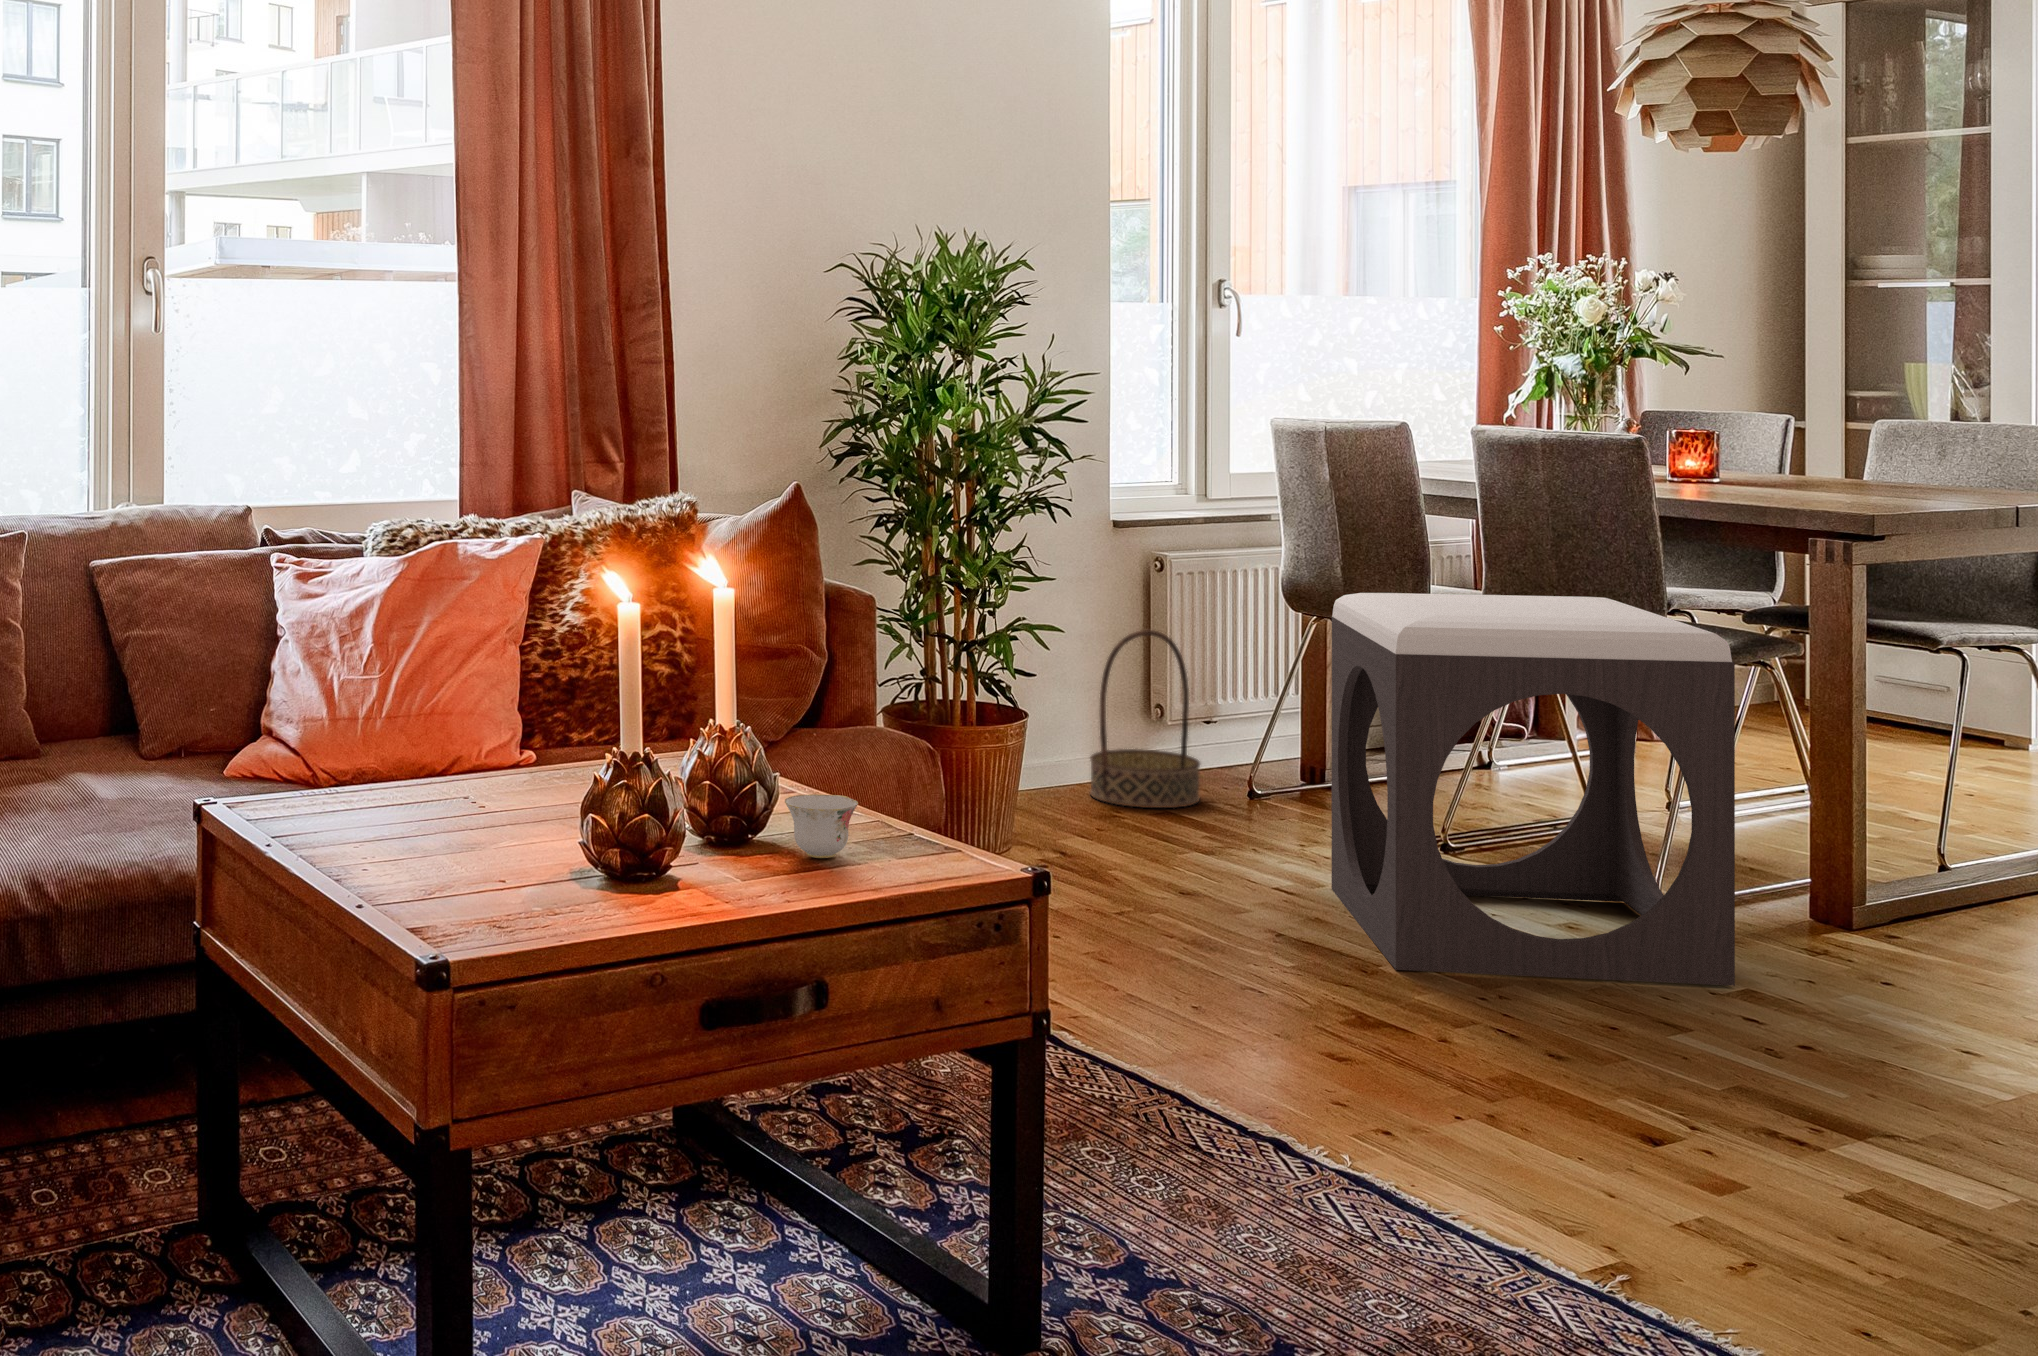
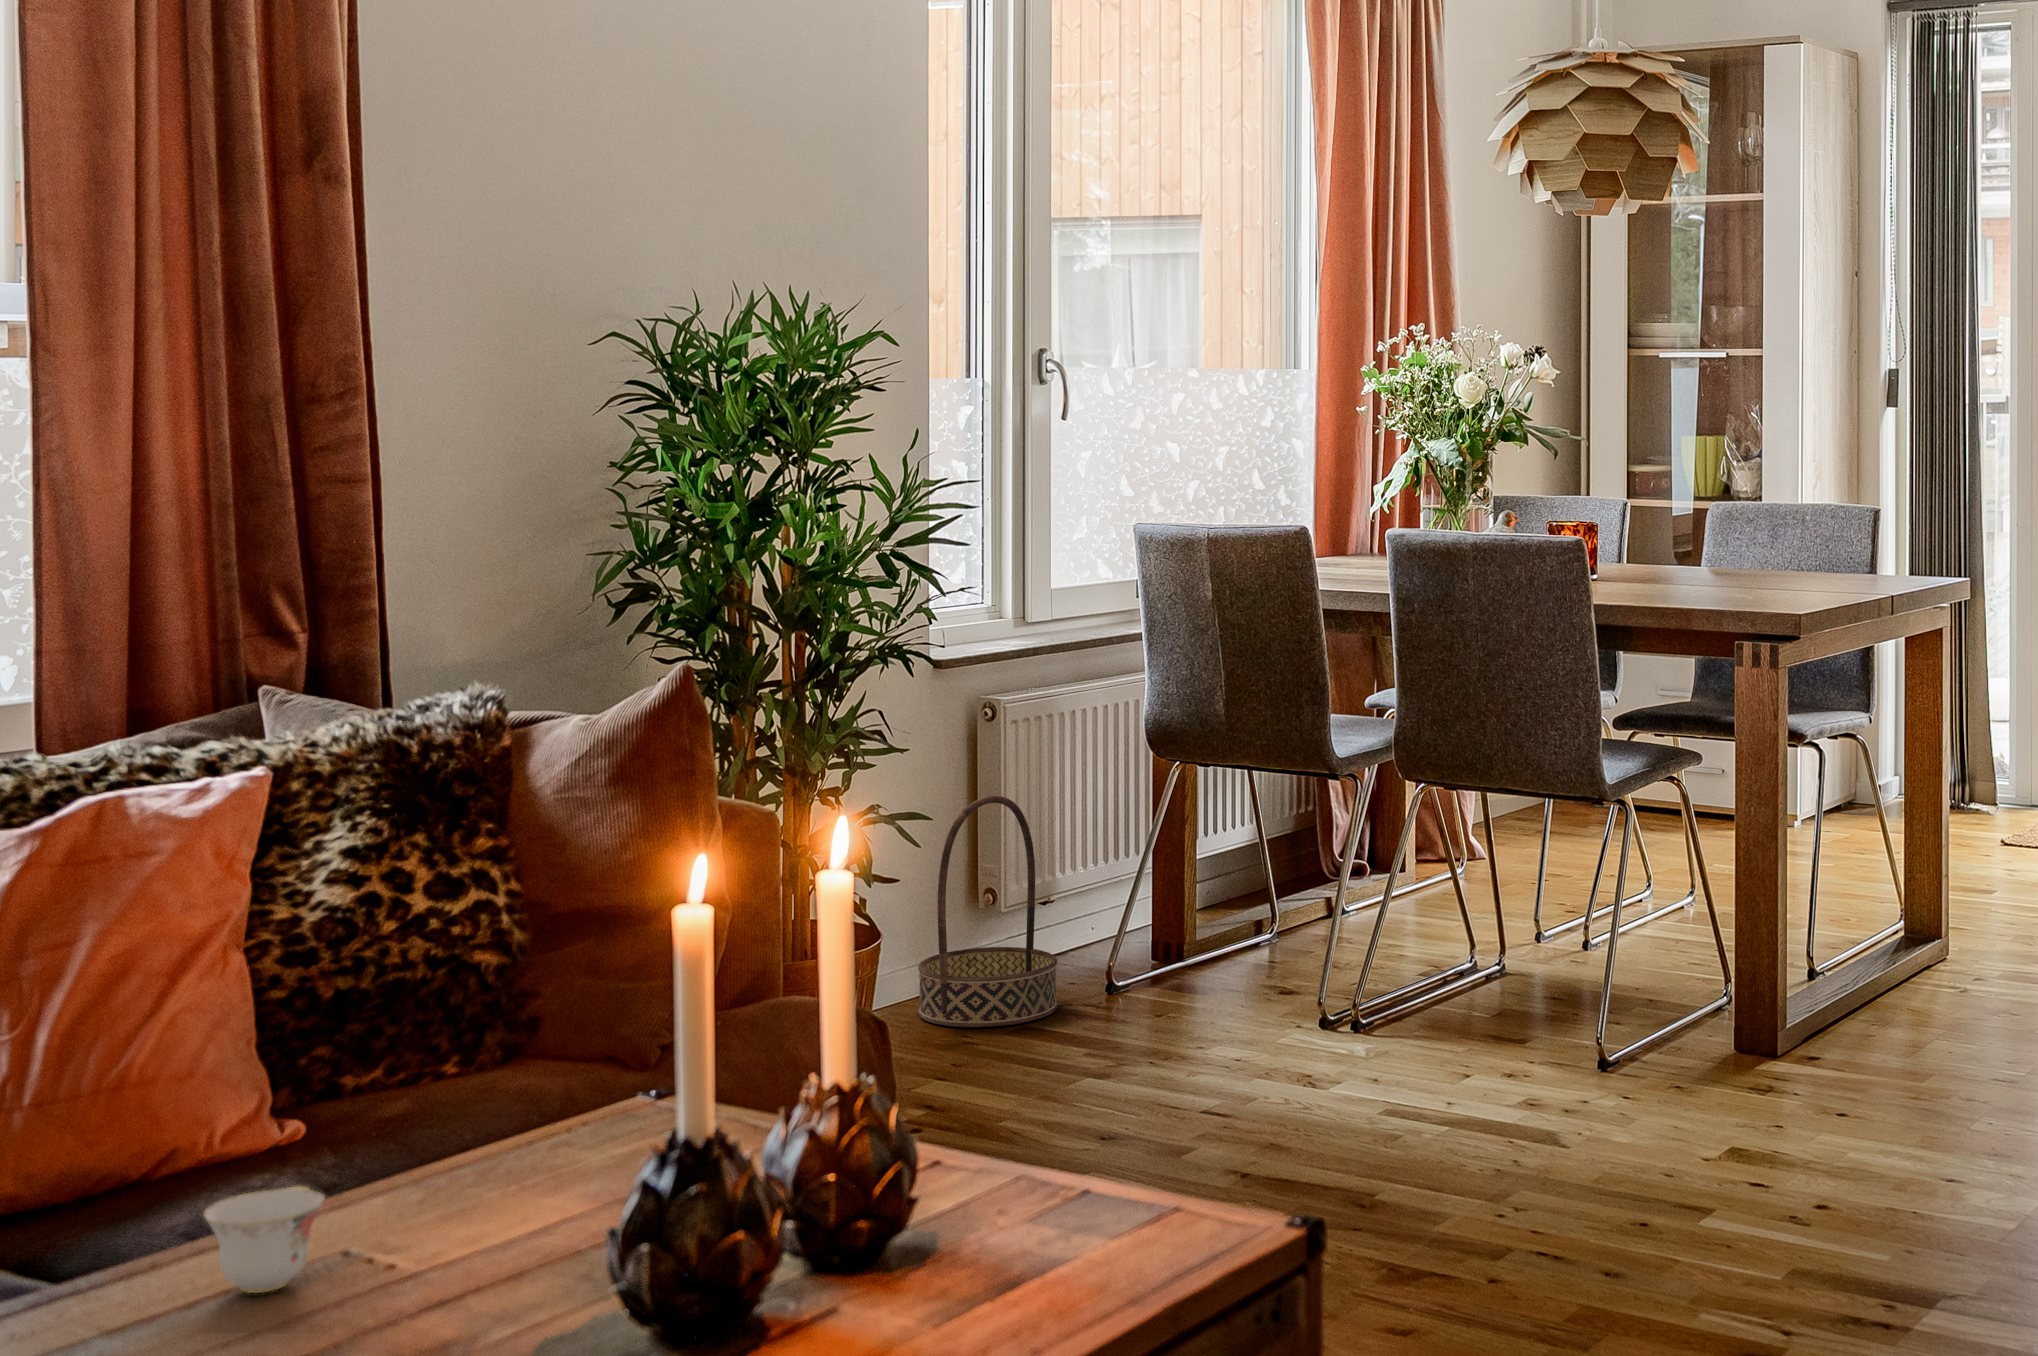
footstool: present [1331,593,1735,986] -> none [1272,723,1736,1203]
teacup: present [785,794,858,858] -> present [203,1187,325,1293]

